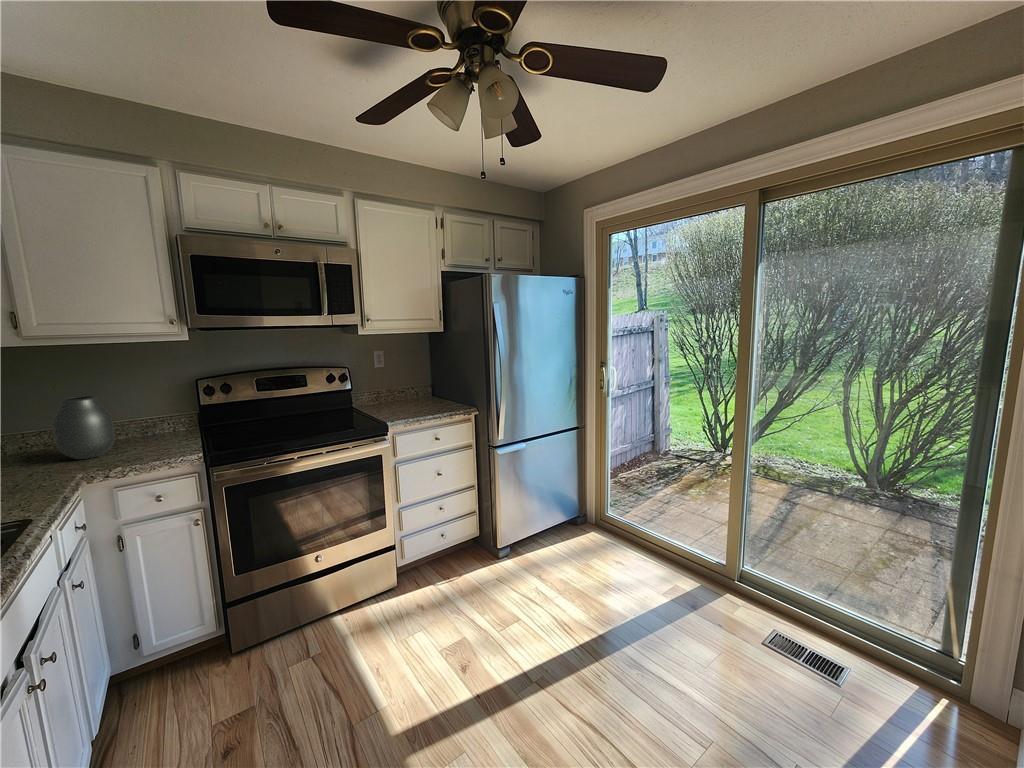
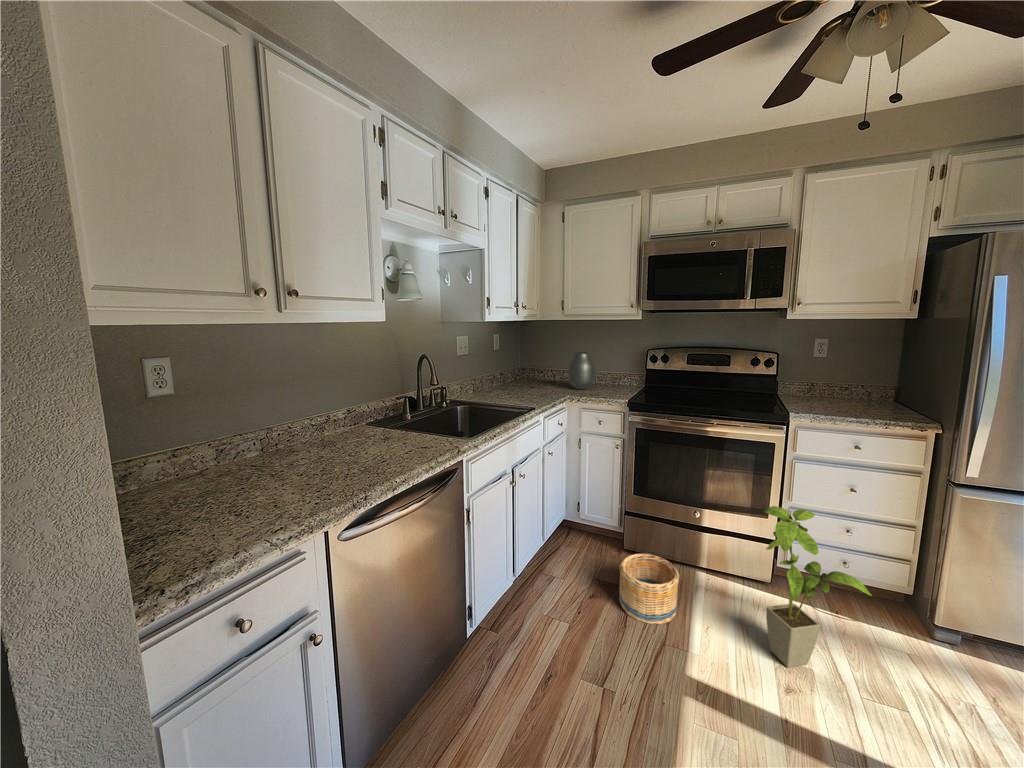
house plant: none [414,507,498,651] -> present [764,506,872,667]
basket: none [261,630,344,731] -> present [619,554,679,624]

